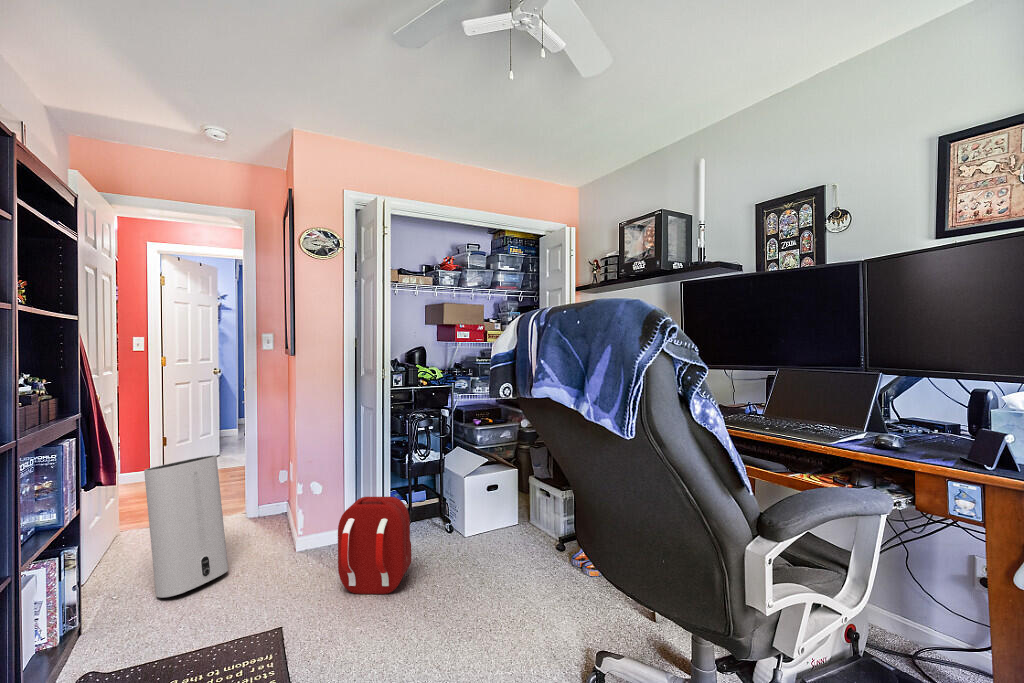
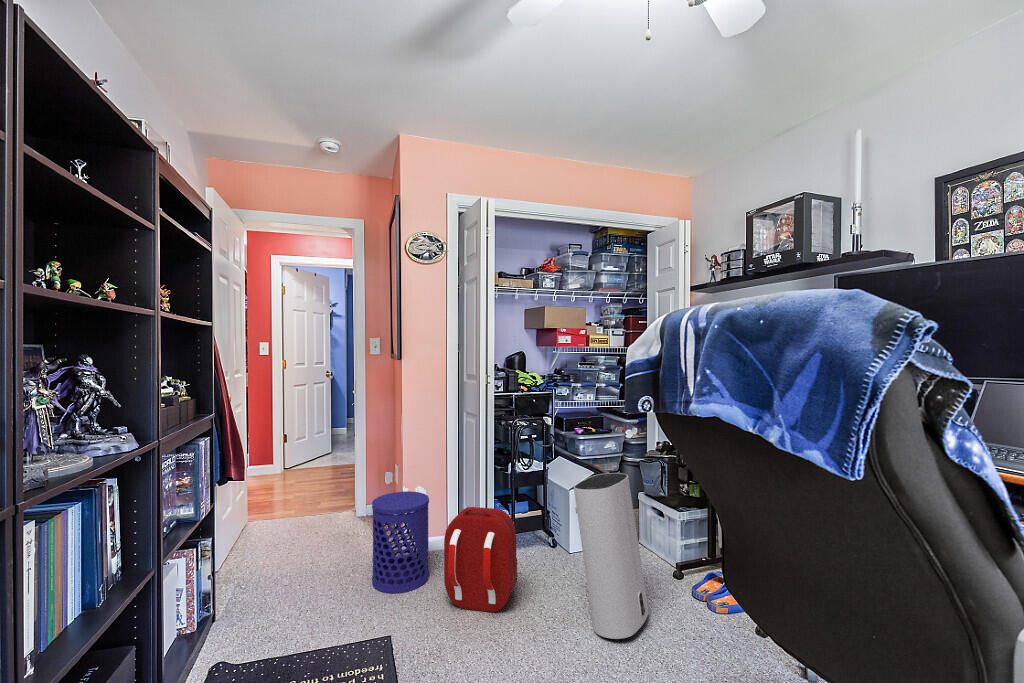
air purifier: present [144,455,228,598] -> present [574,473,649,639]
waste bin: none [263,486,324,587] -> present [372,491,429,593]

